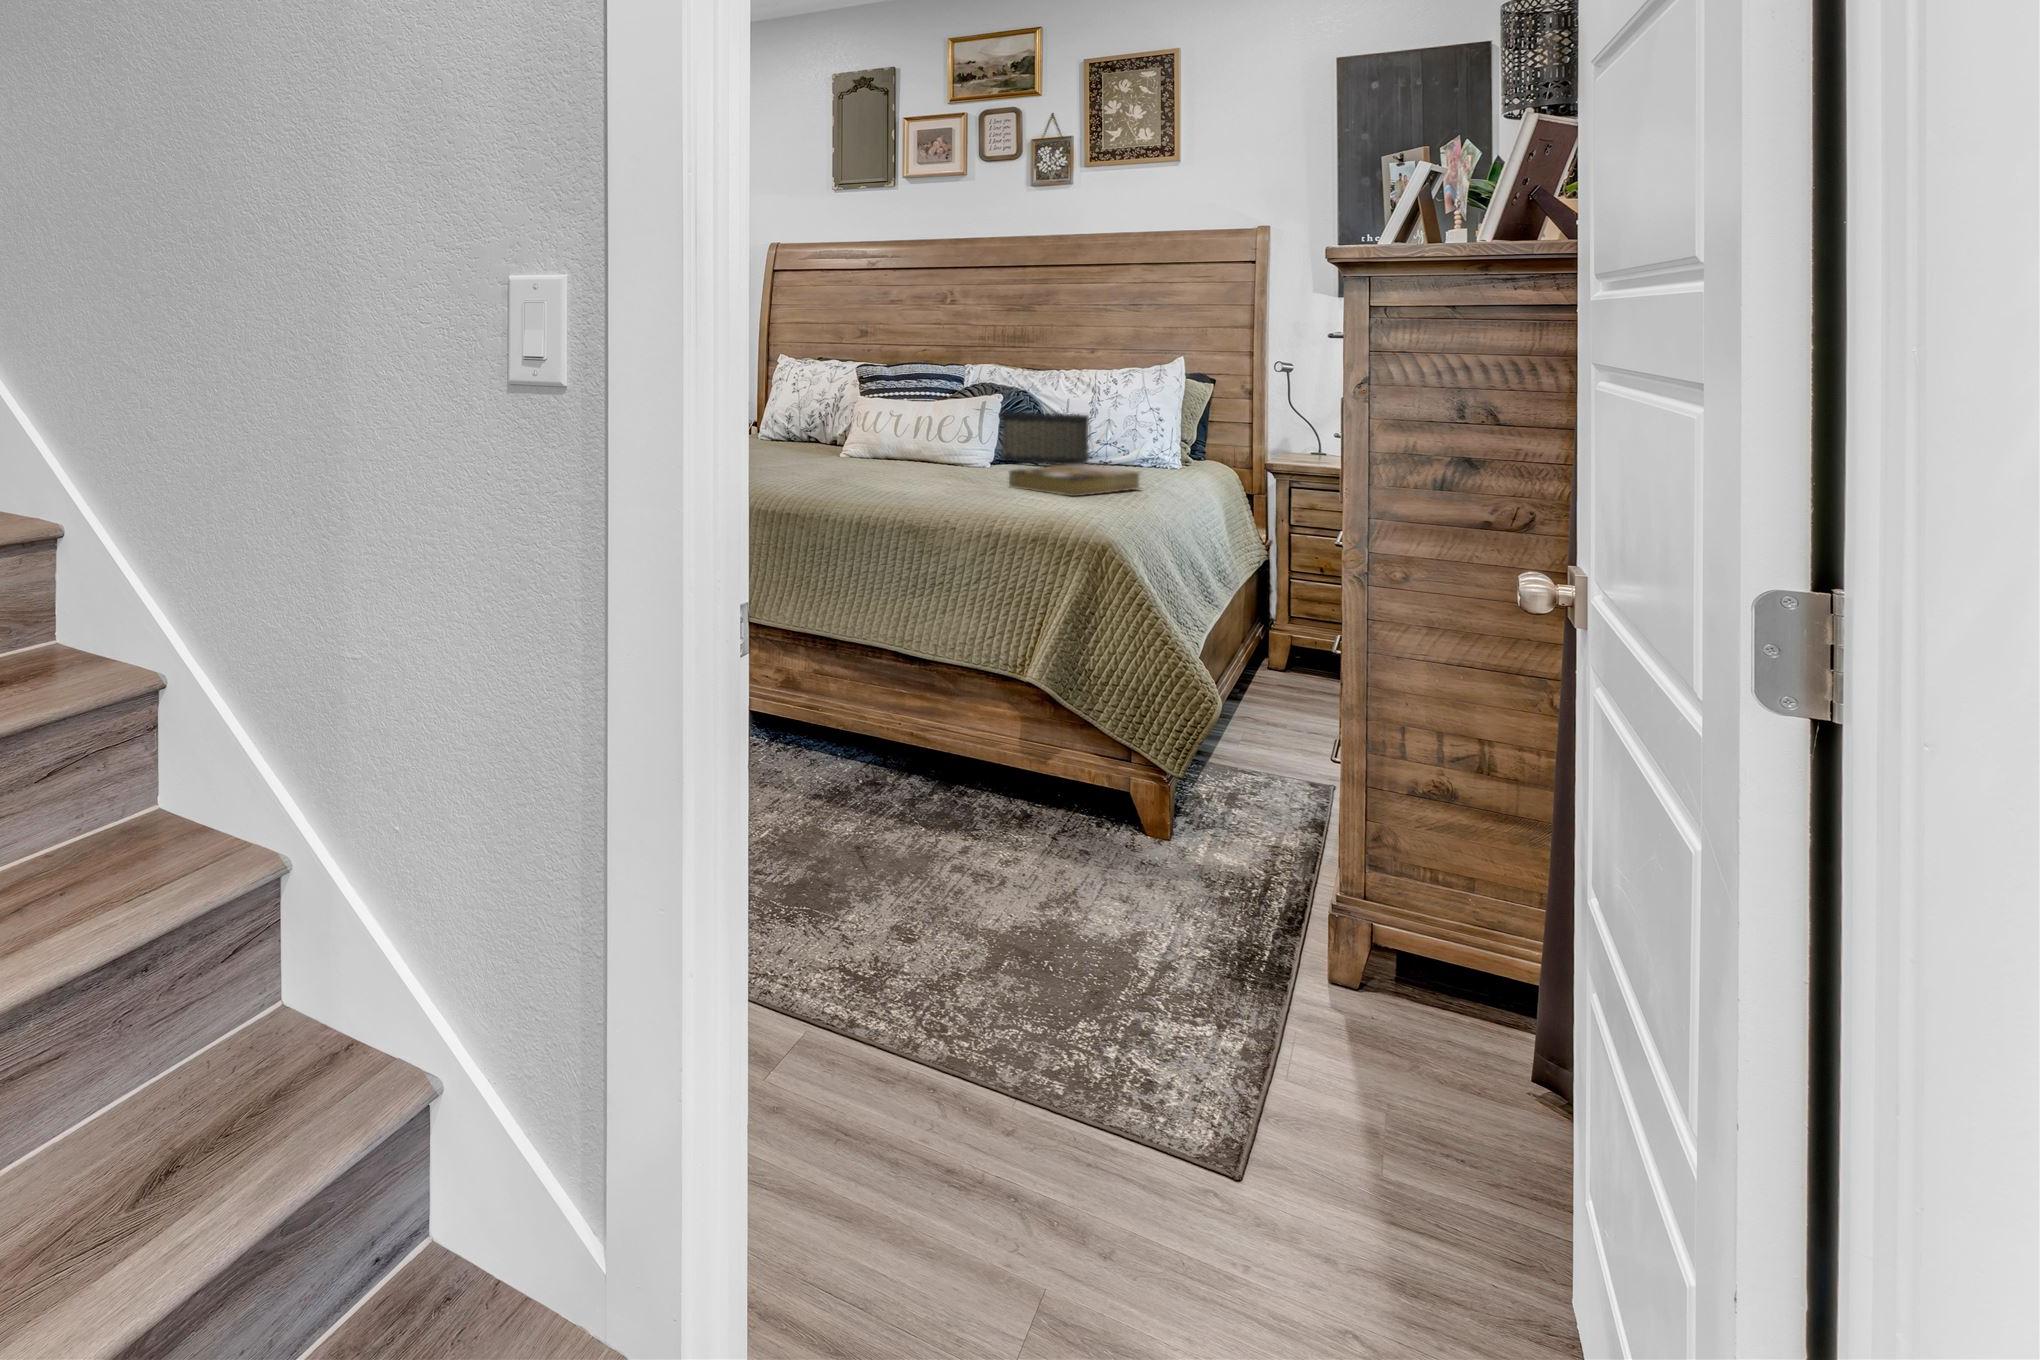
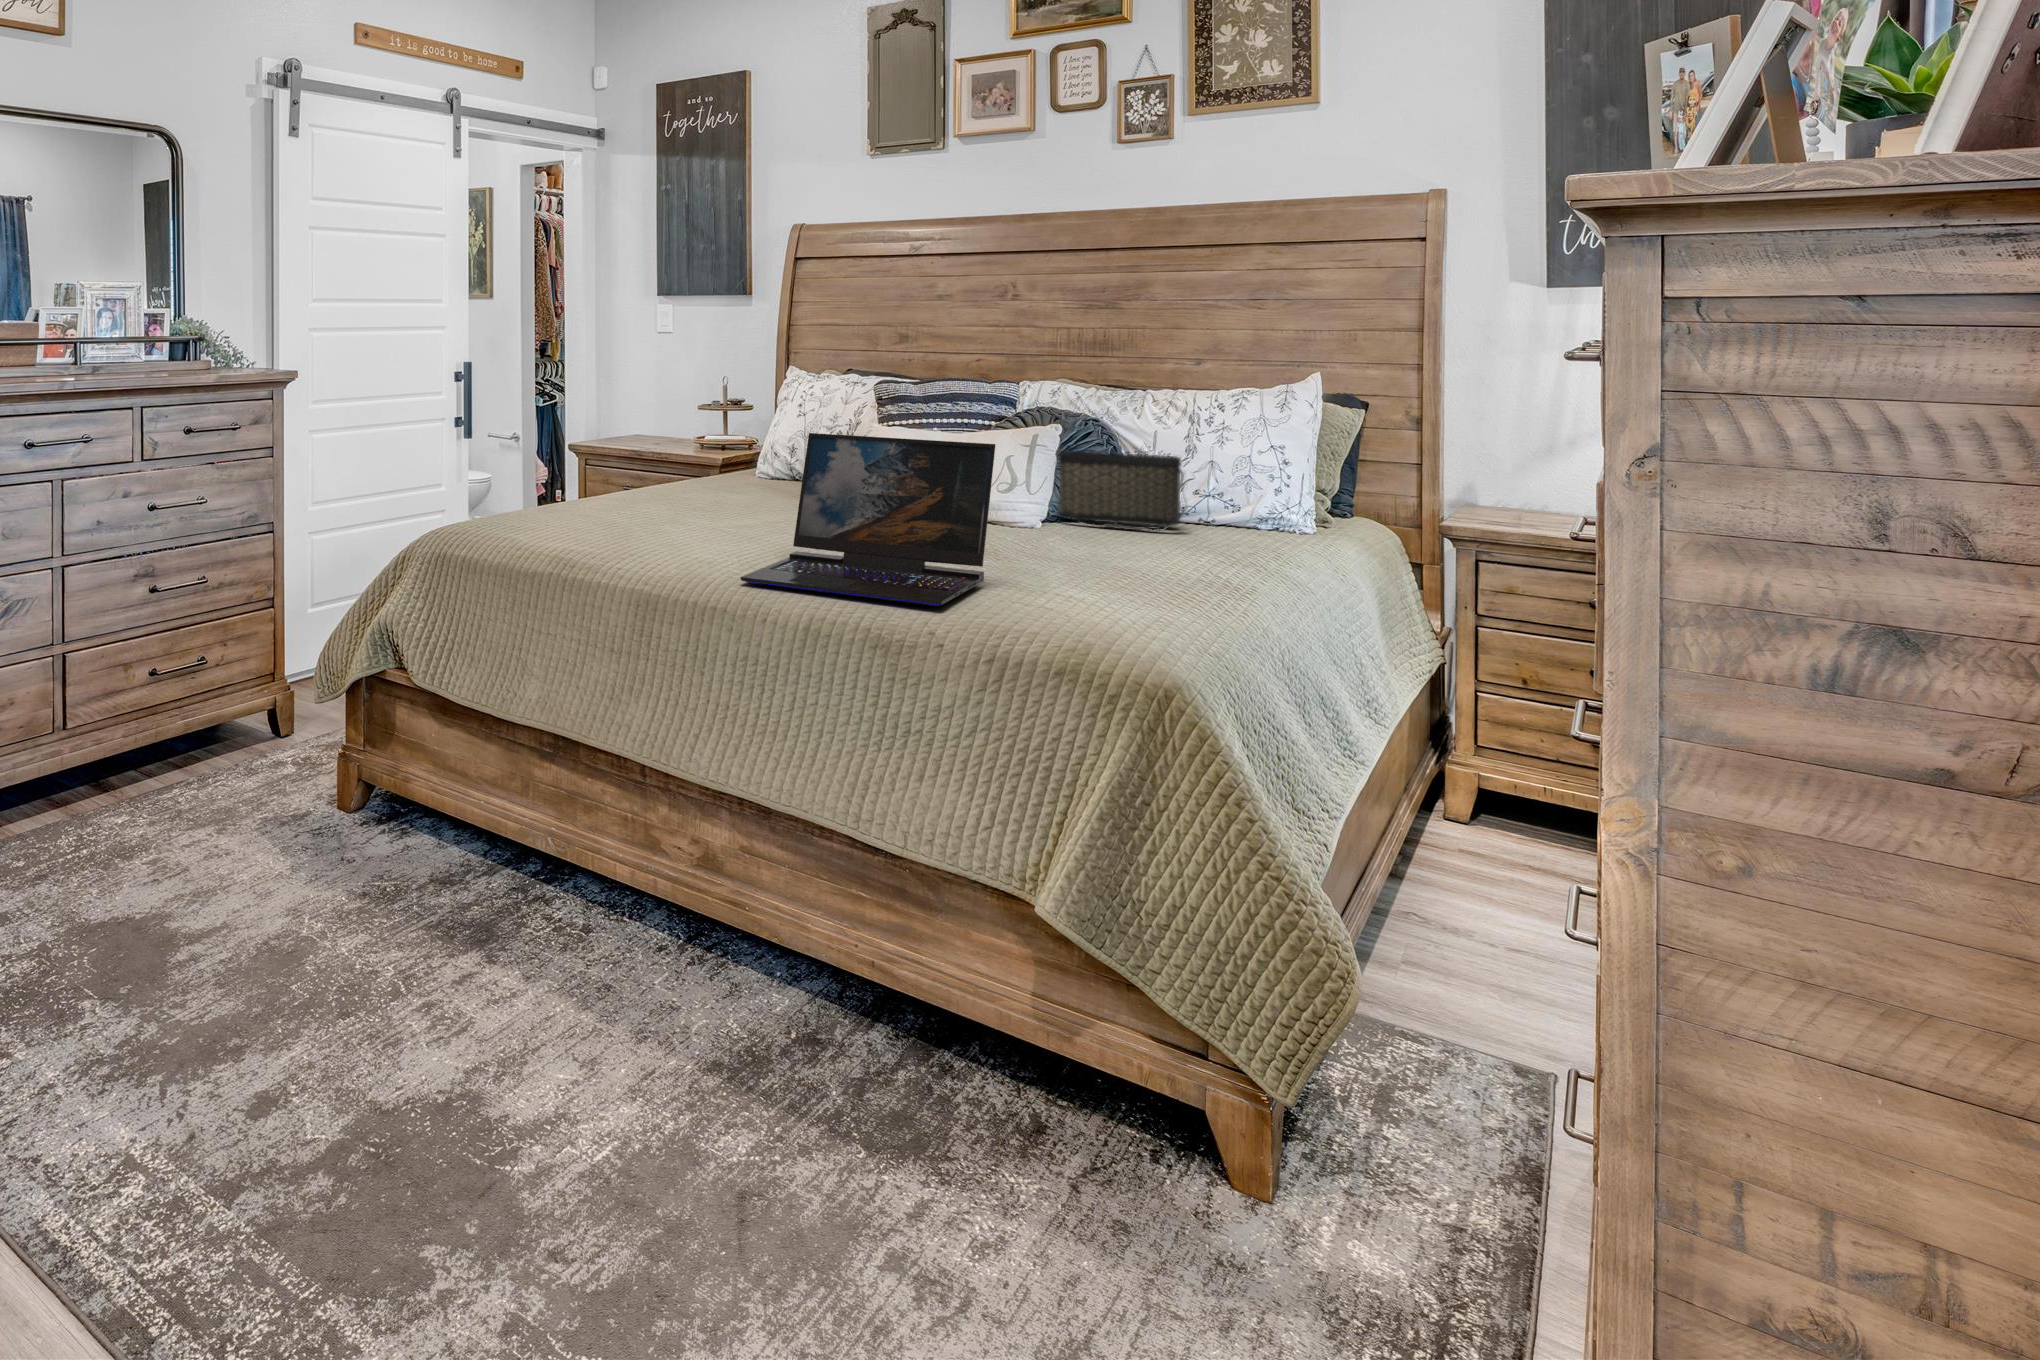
laptop: none [816,396,979,504] -> present [741,433,995,606]
book: present [1009,464,1140,496] -> none [1046,533,1250,591]

